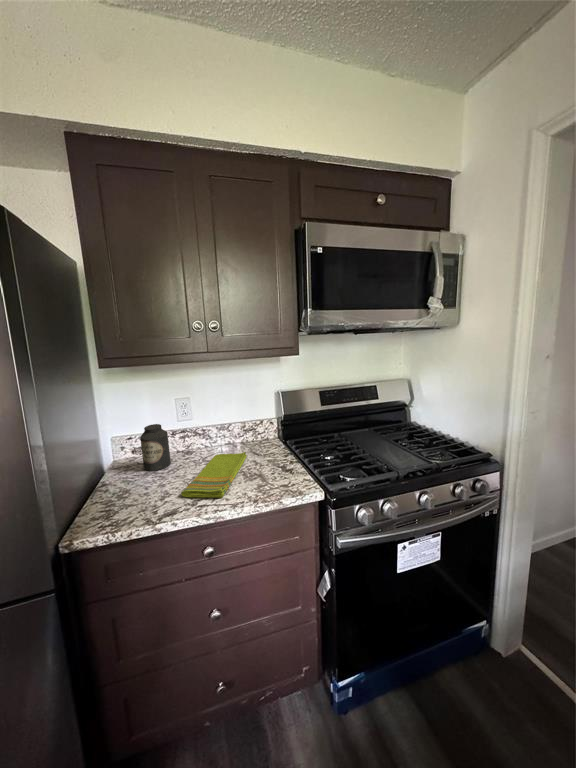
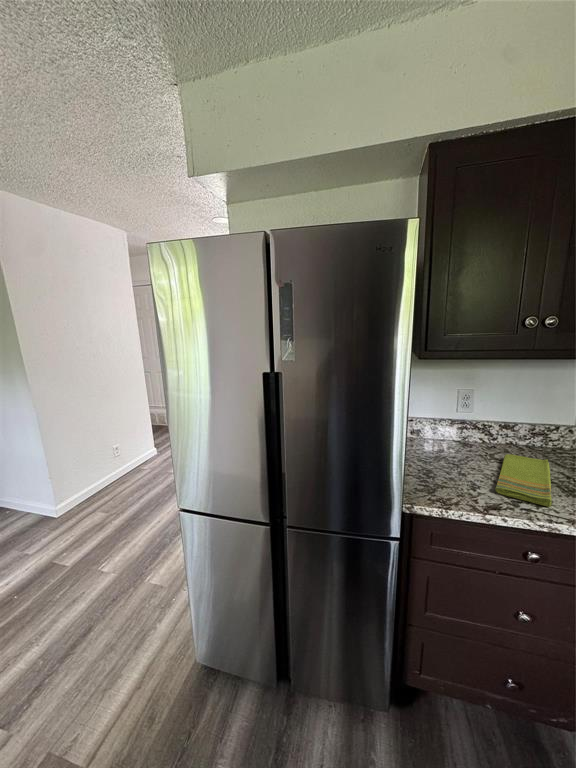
canister: present [140,424,171,471] -> none [429,413,457,456]

